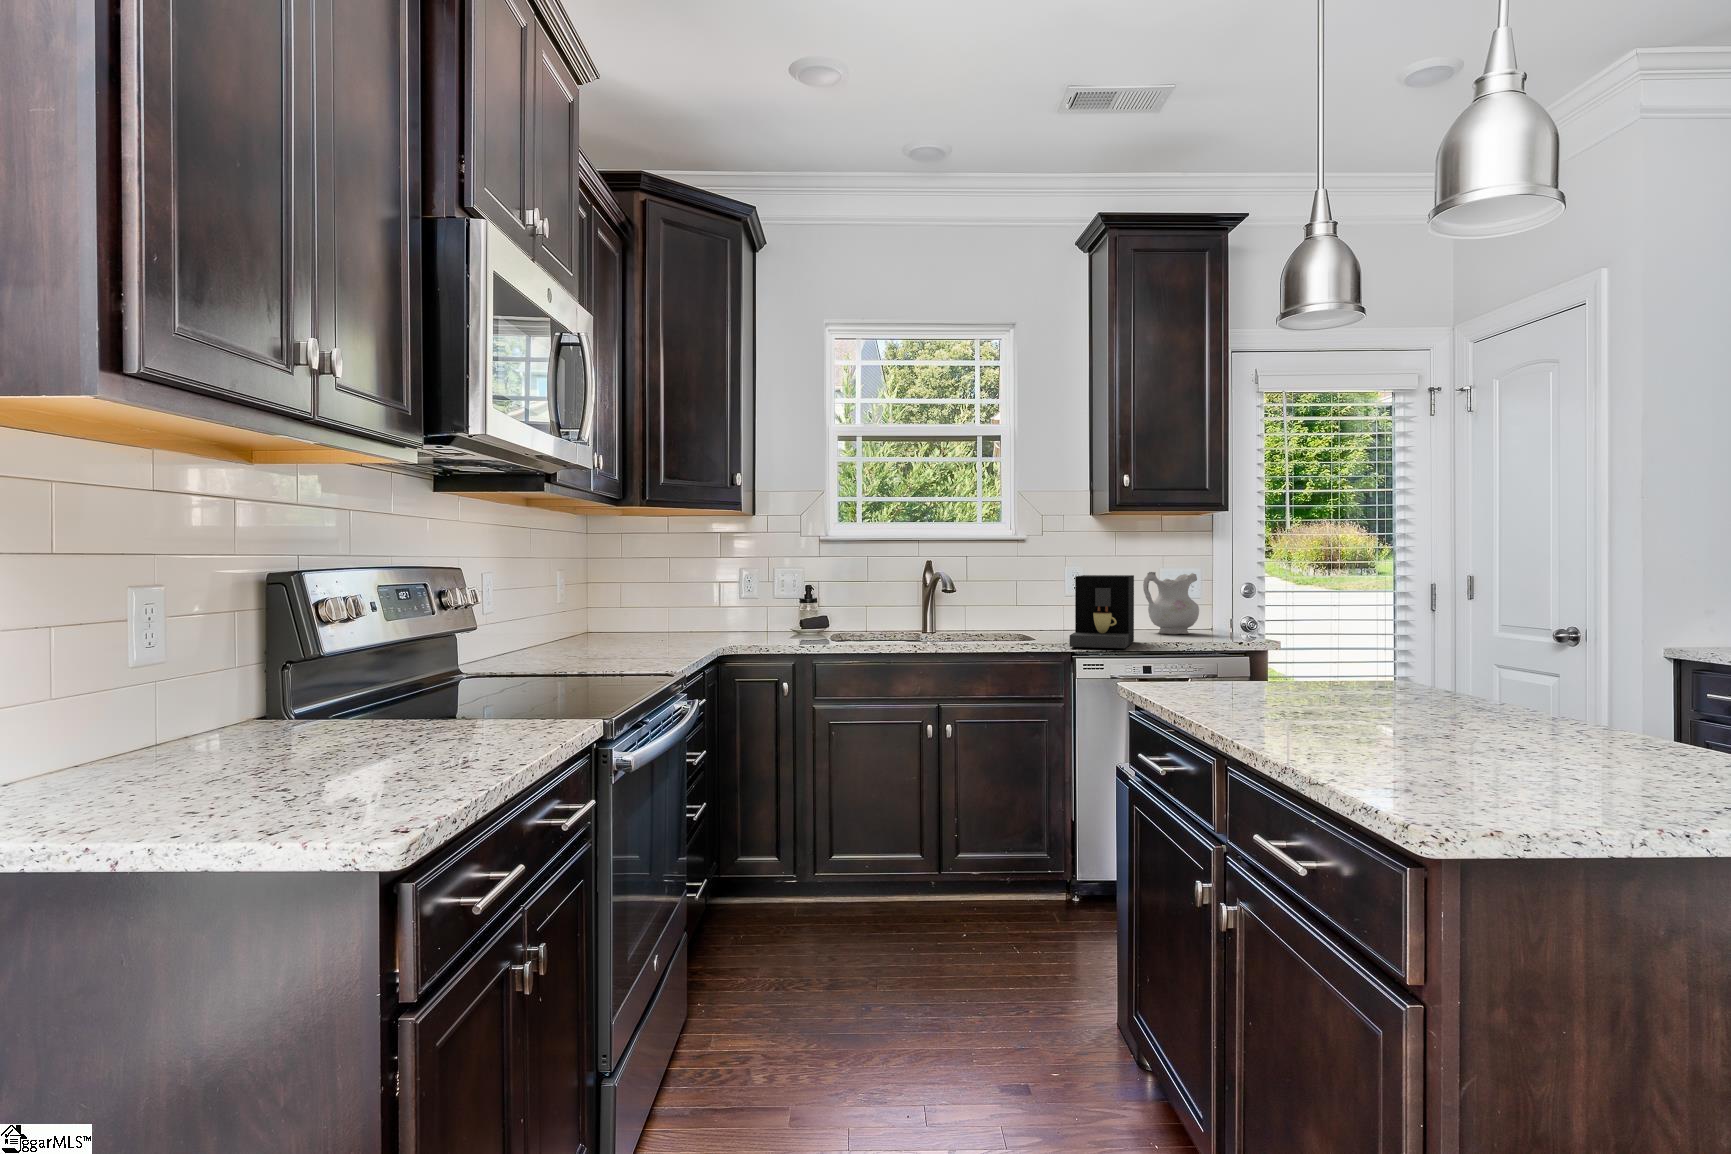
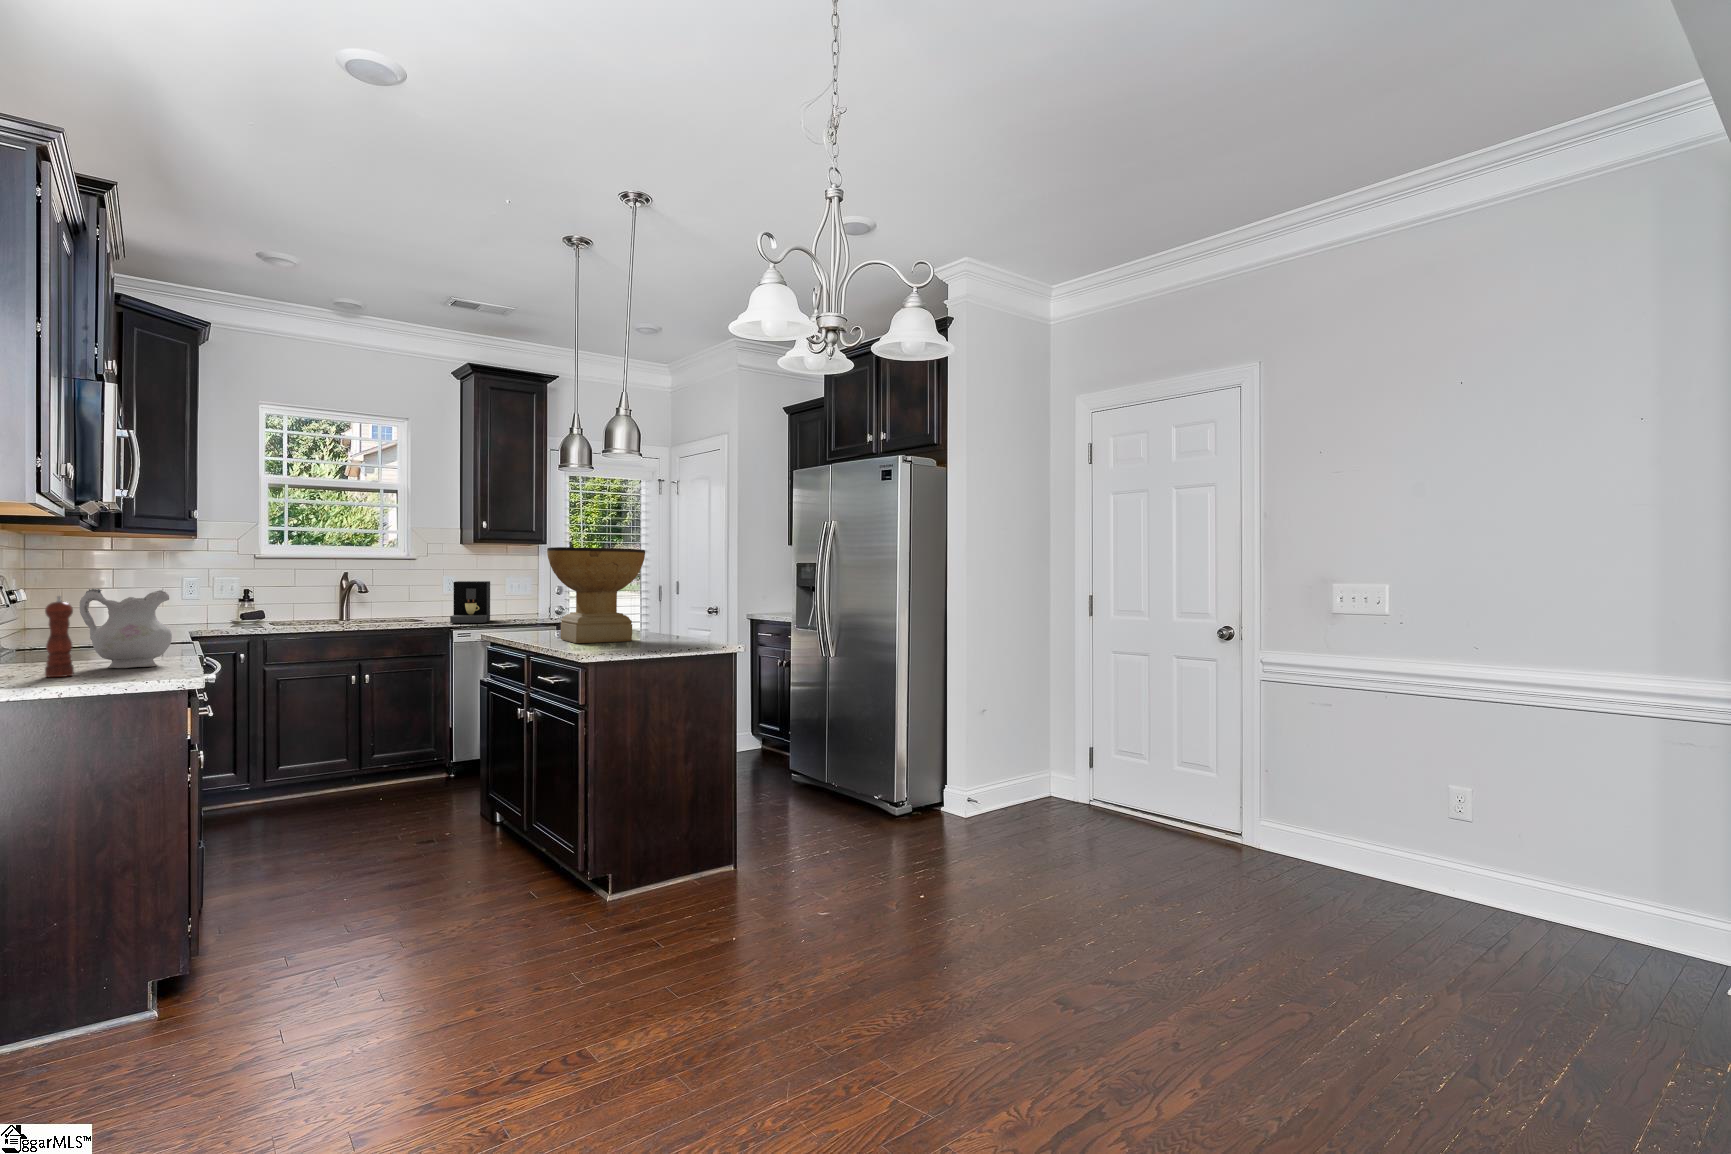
decorative bowl: none [1283,474,1591,755] -> present [547,547,645,643]
ceramic pitcher: present [1143,572,1199,634] -> present [80,589,172,668]
pepper mill: none [200,607,259,792] -> present [45,596,74,677]

